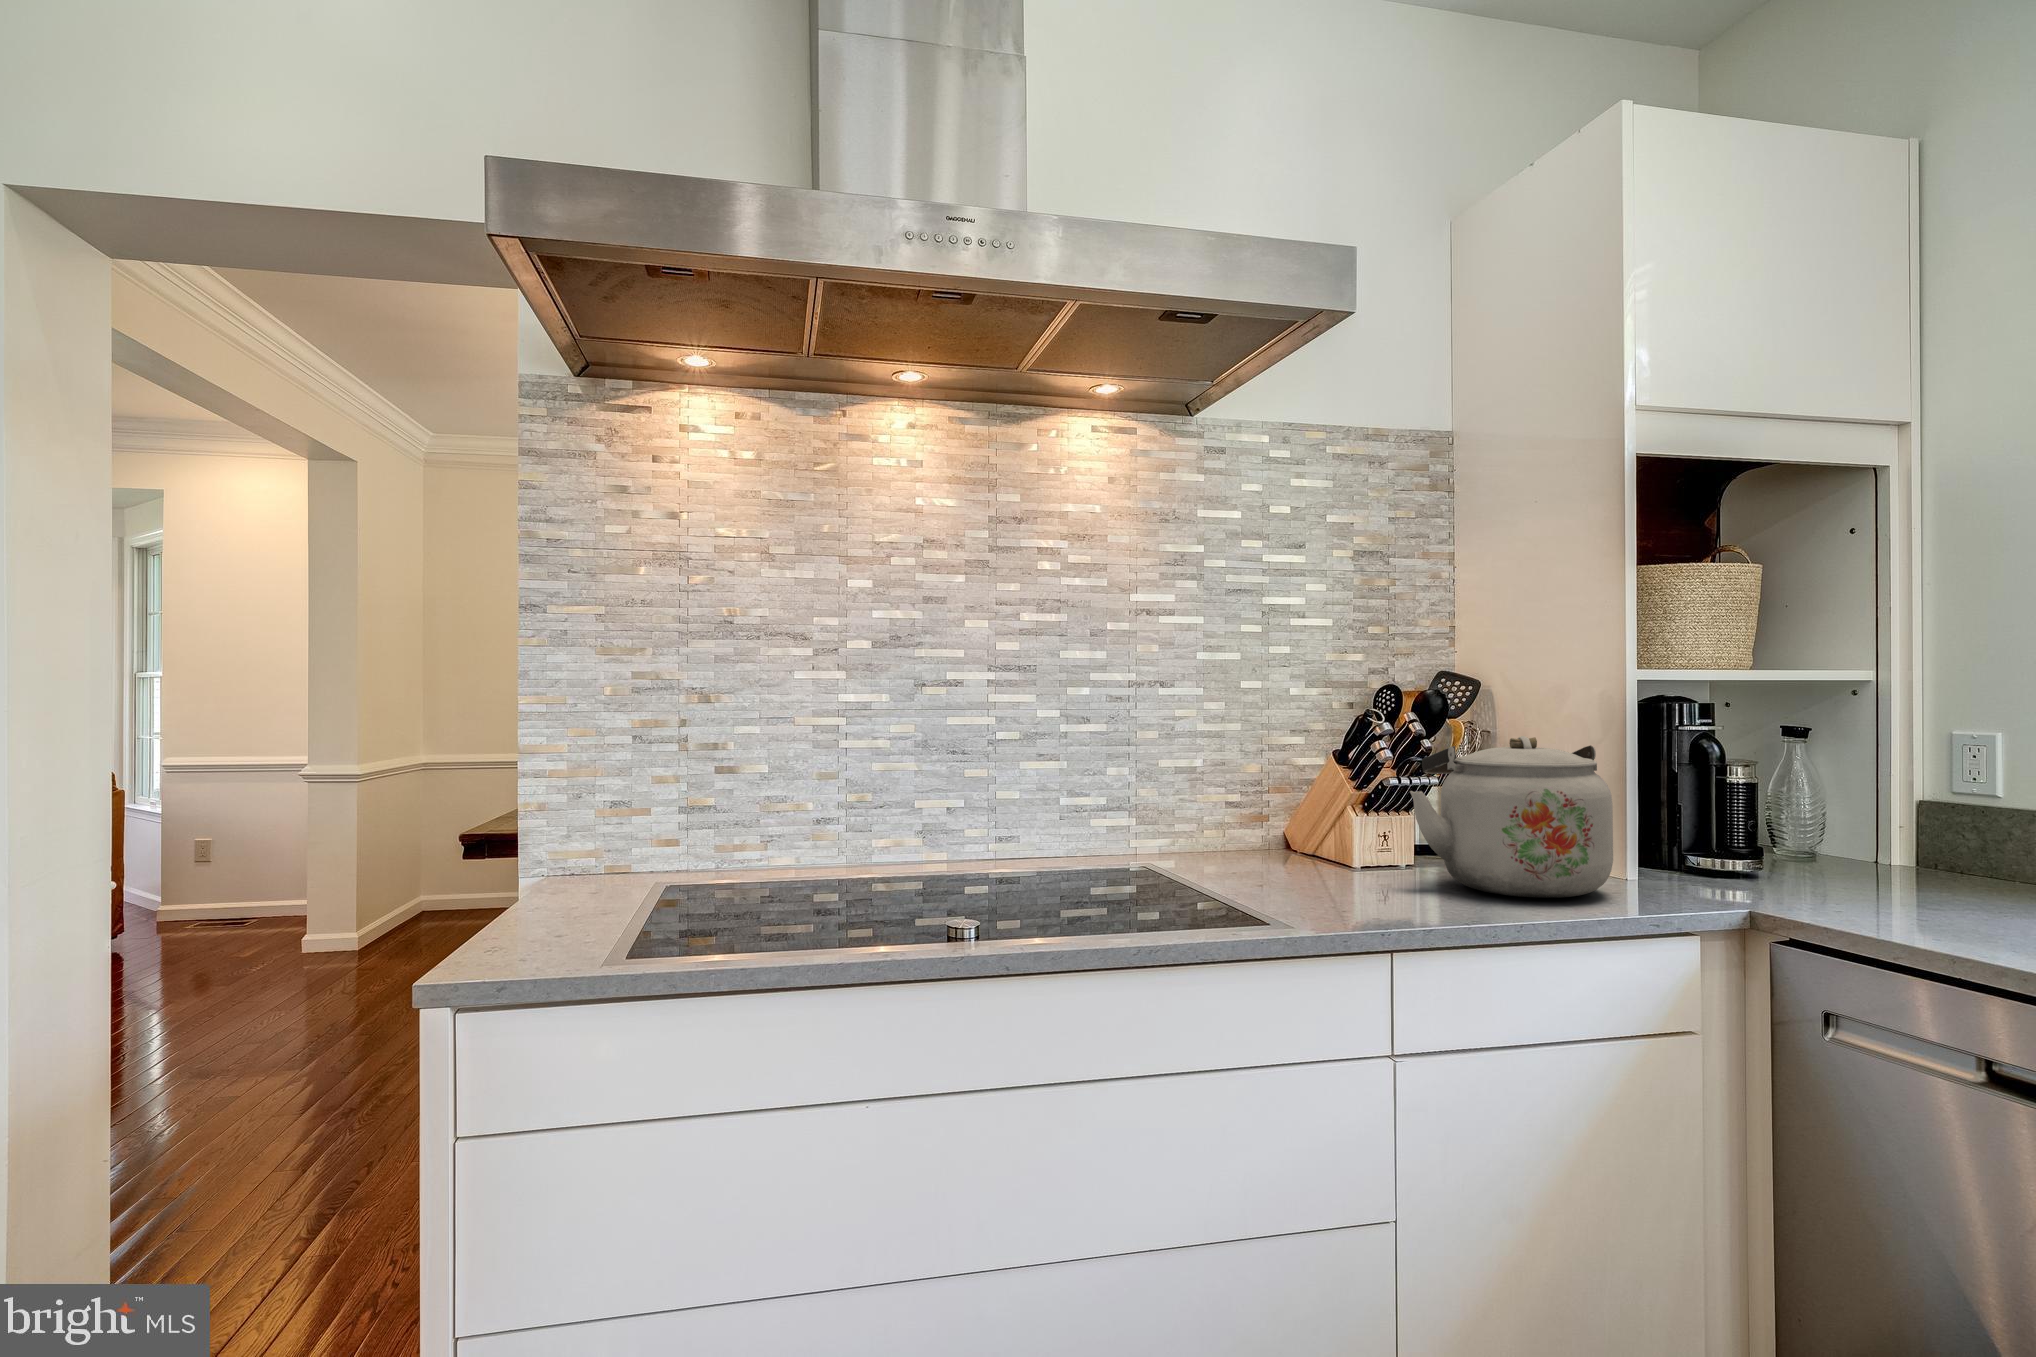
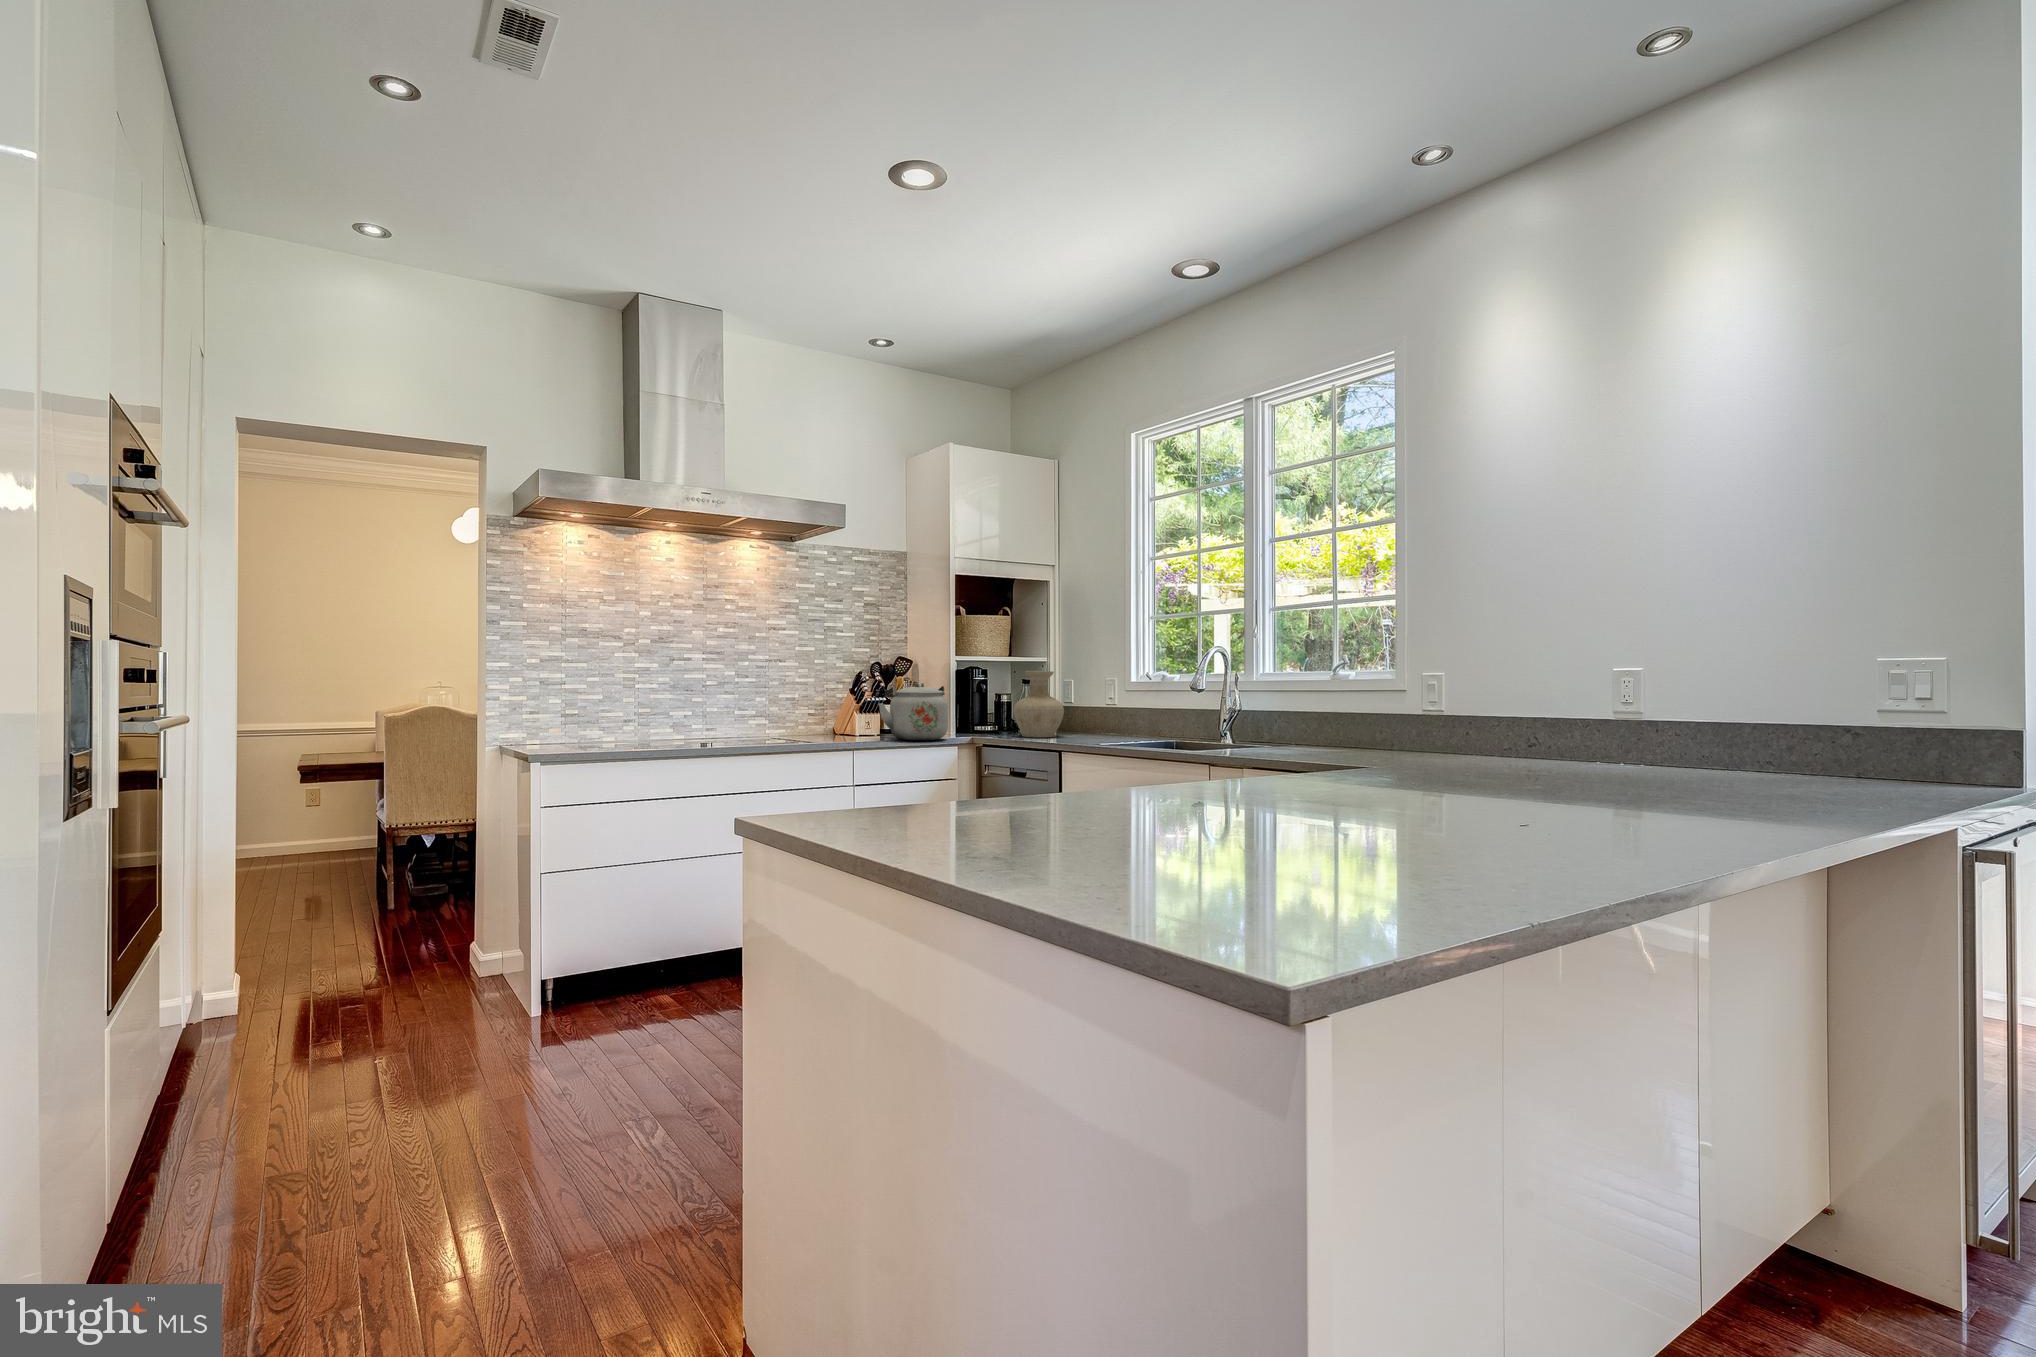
vase: none [1792,703,1975,896] -> present [1014,671,1064,737]

